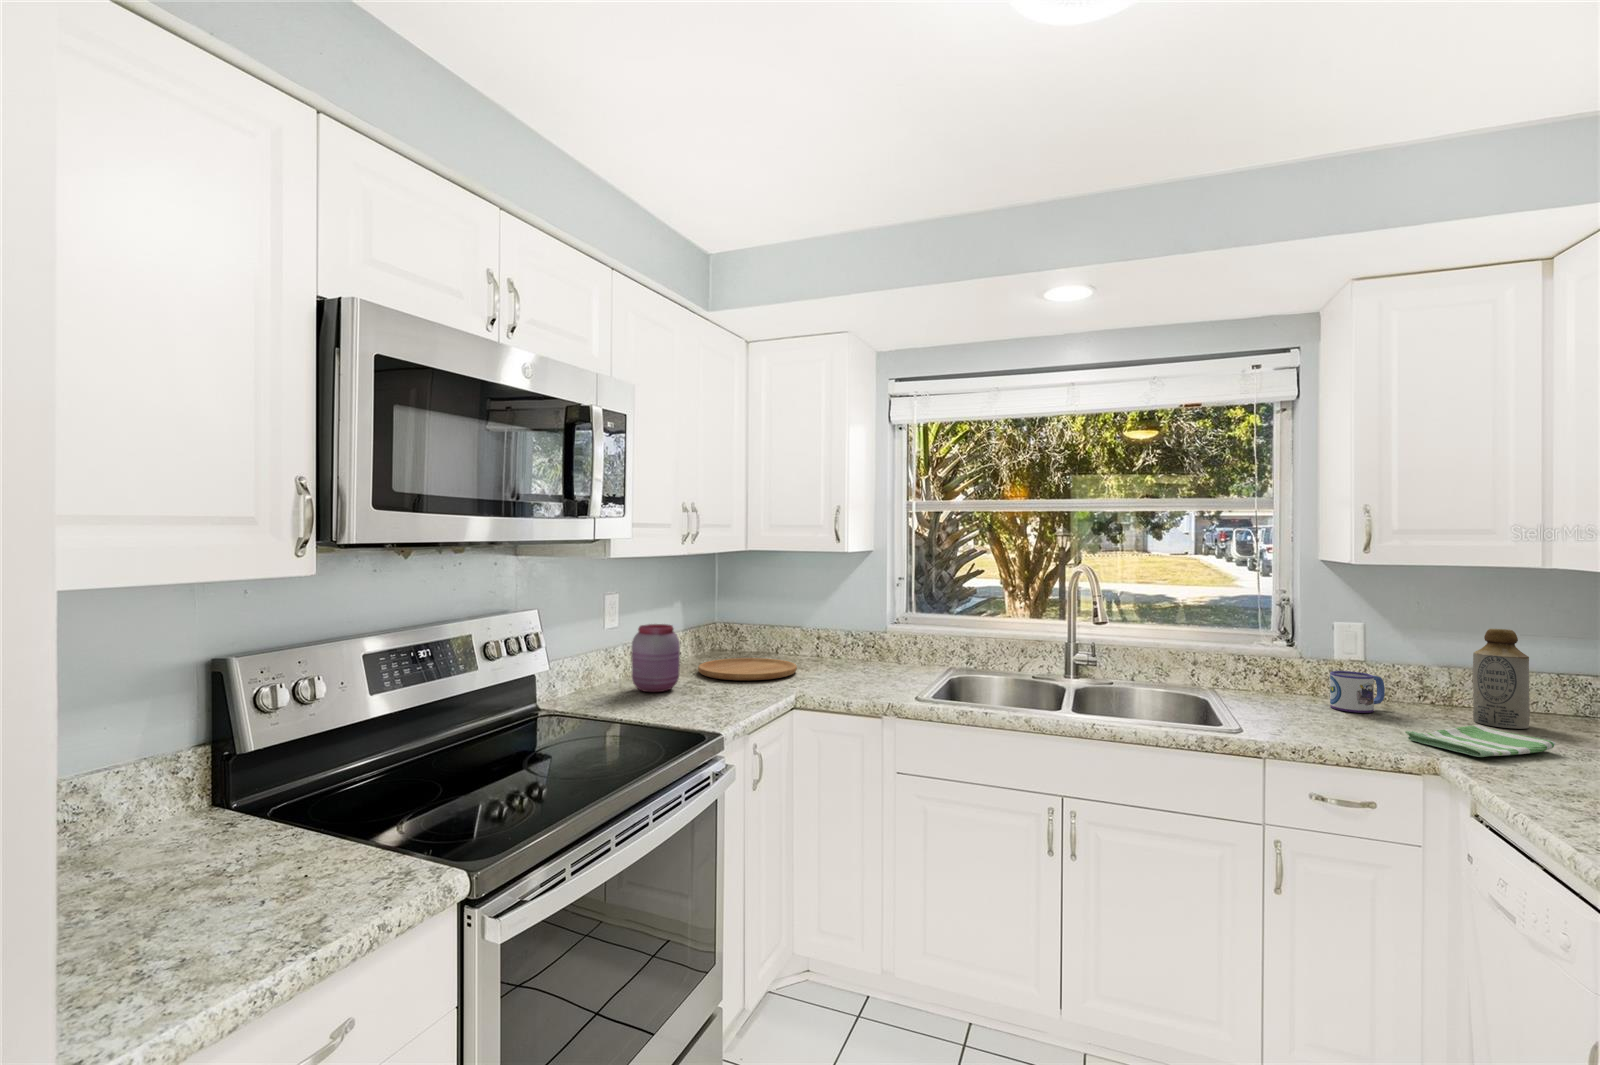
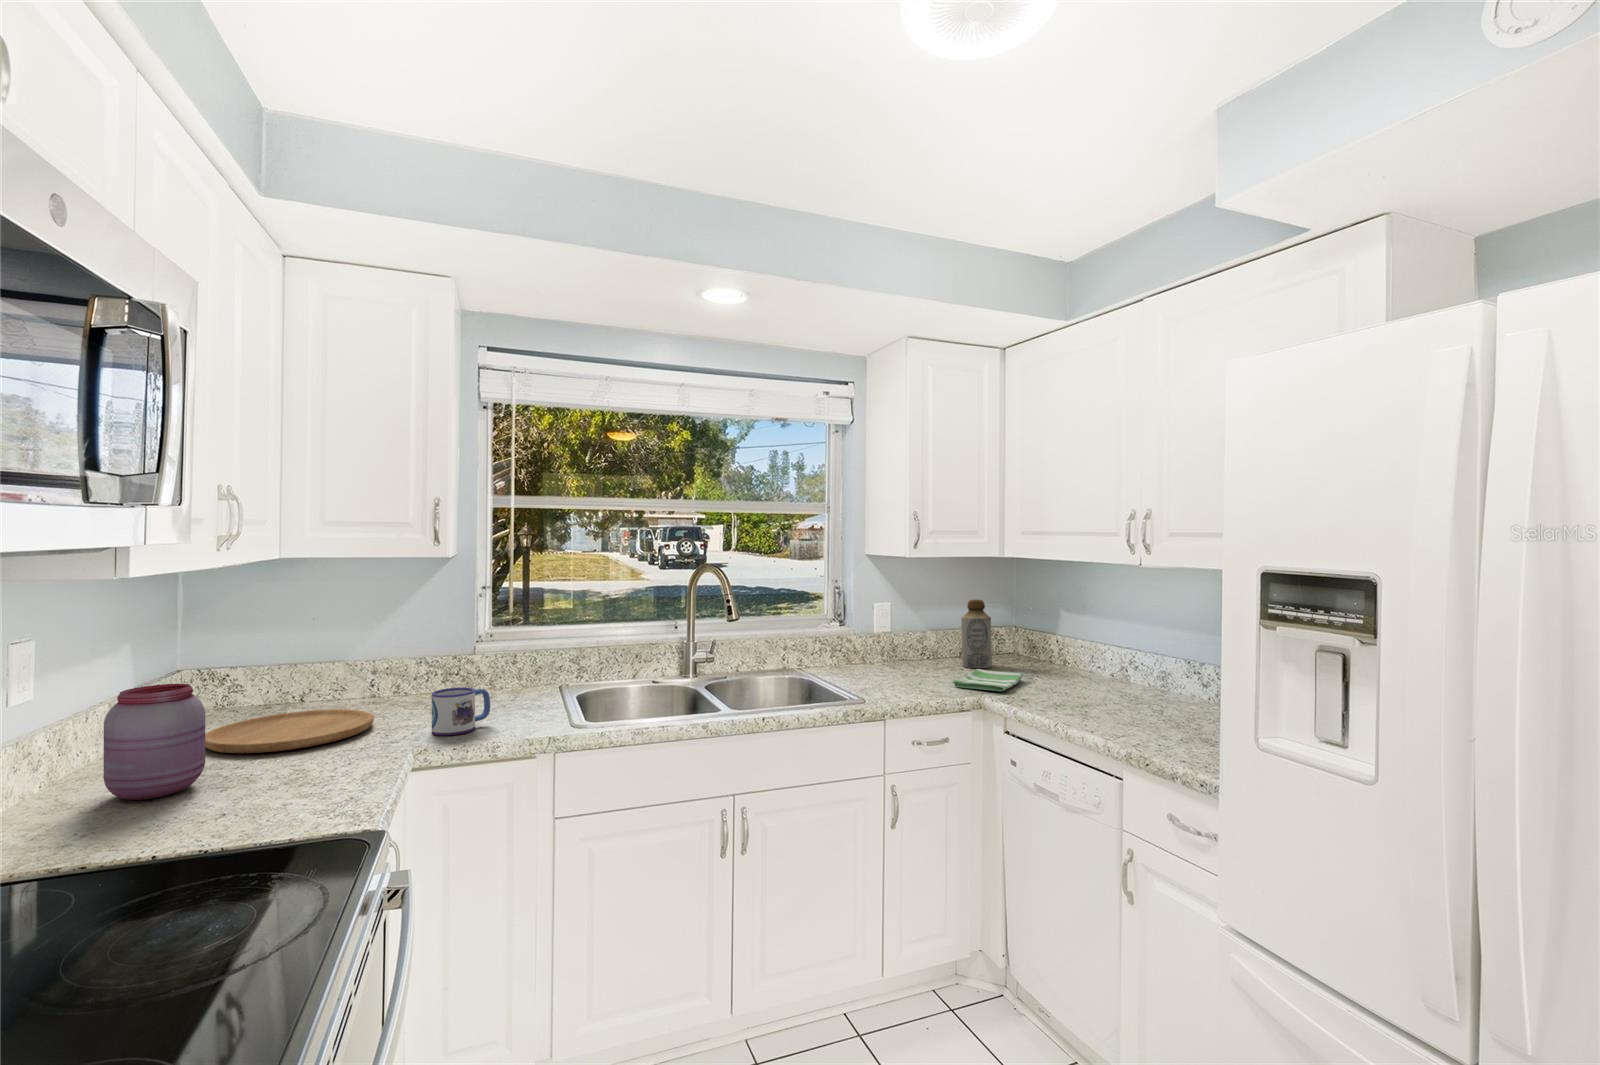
mug: present [1330,671,1385,713] -> present [432,687,490,735]

